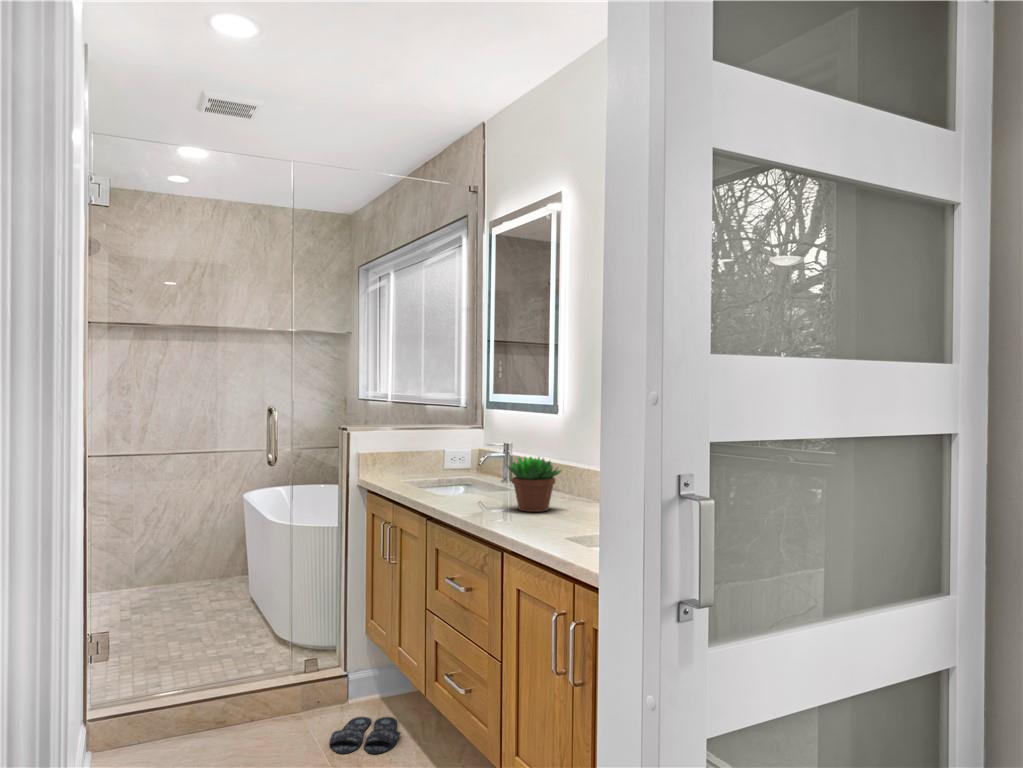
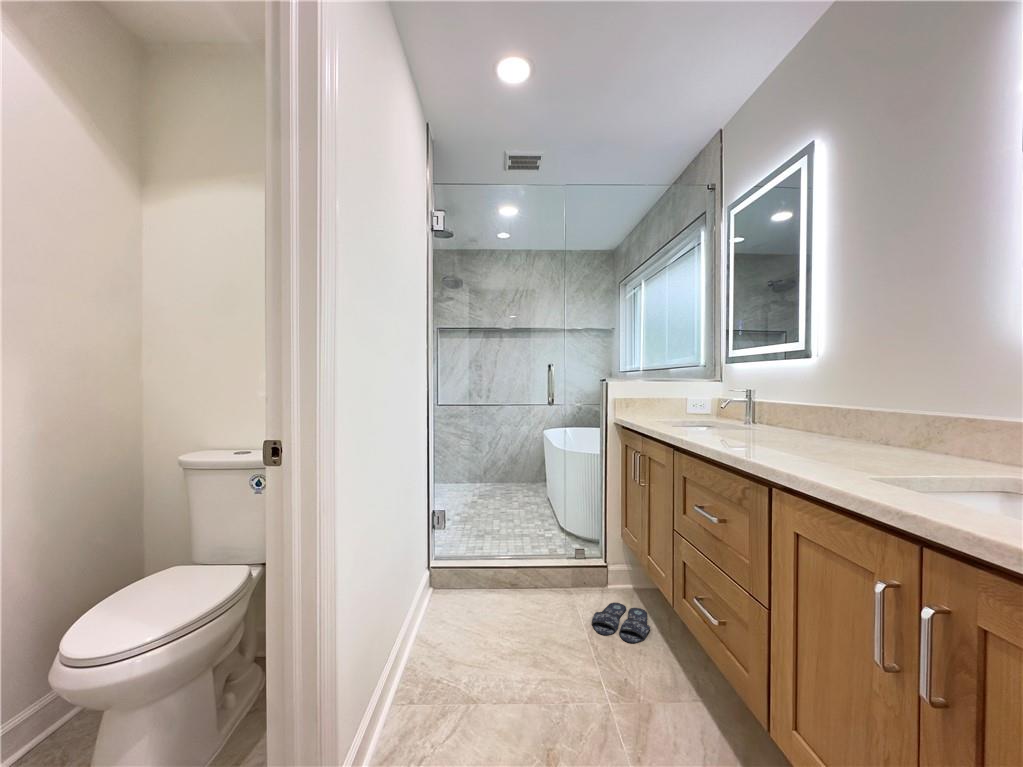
succulent plant: present [507,457,562,512] -> none [757,390,827,448]

